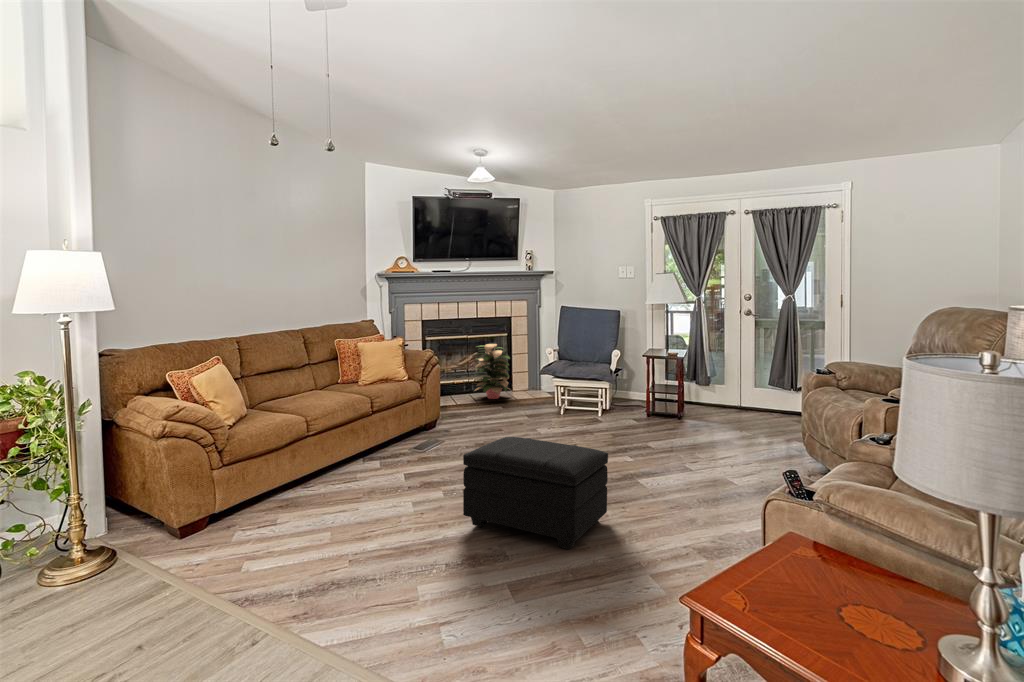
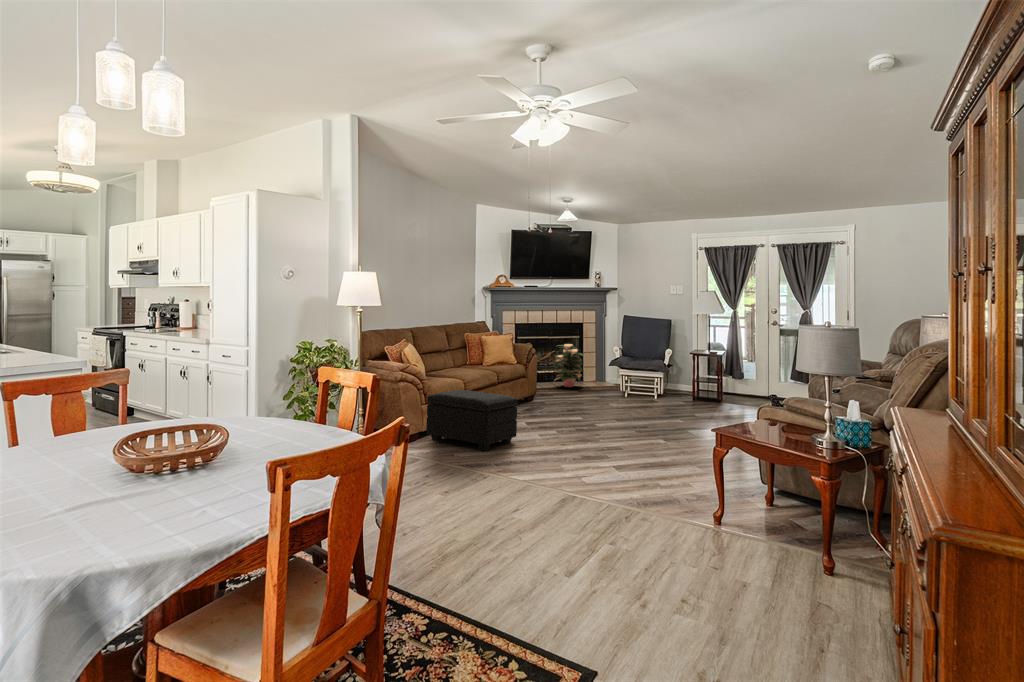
footstool: present [463,437,608,549] -> present [426,390,518,451]

